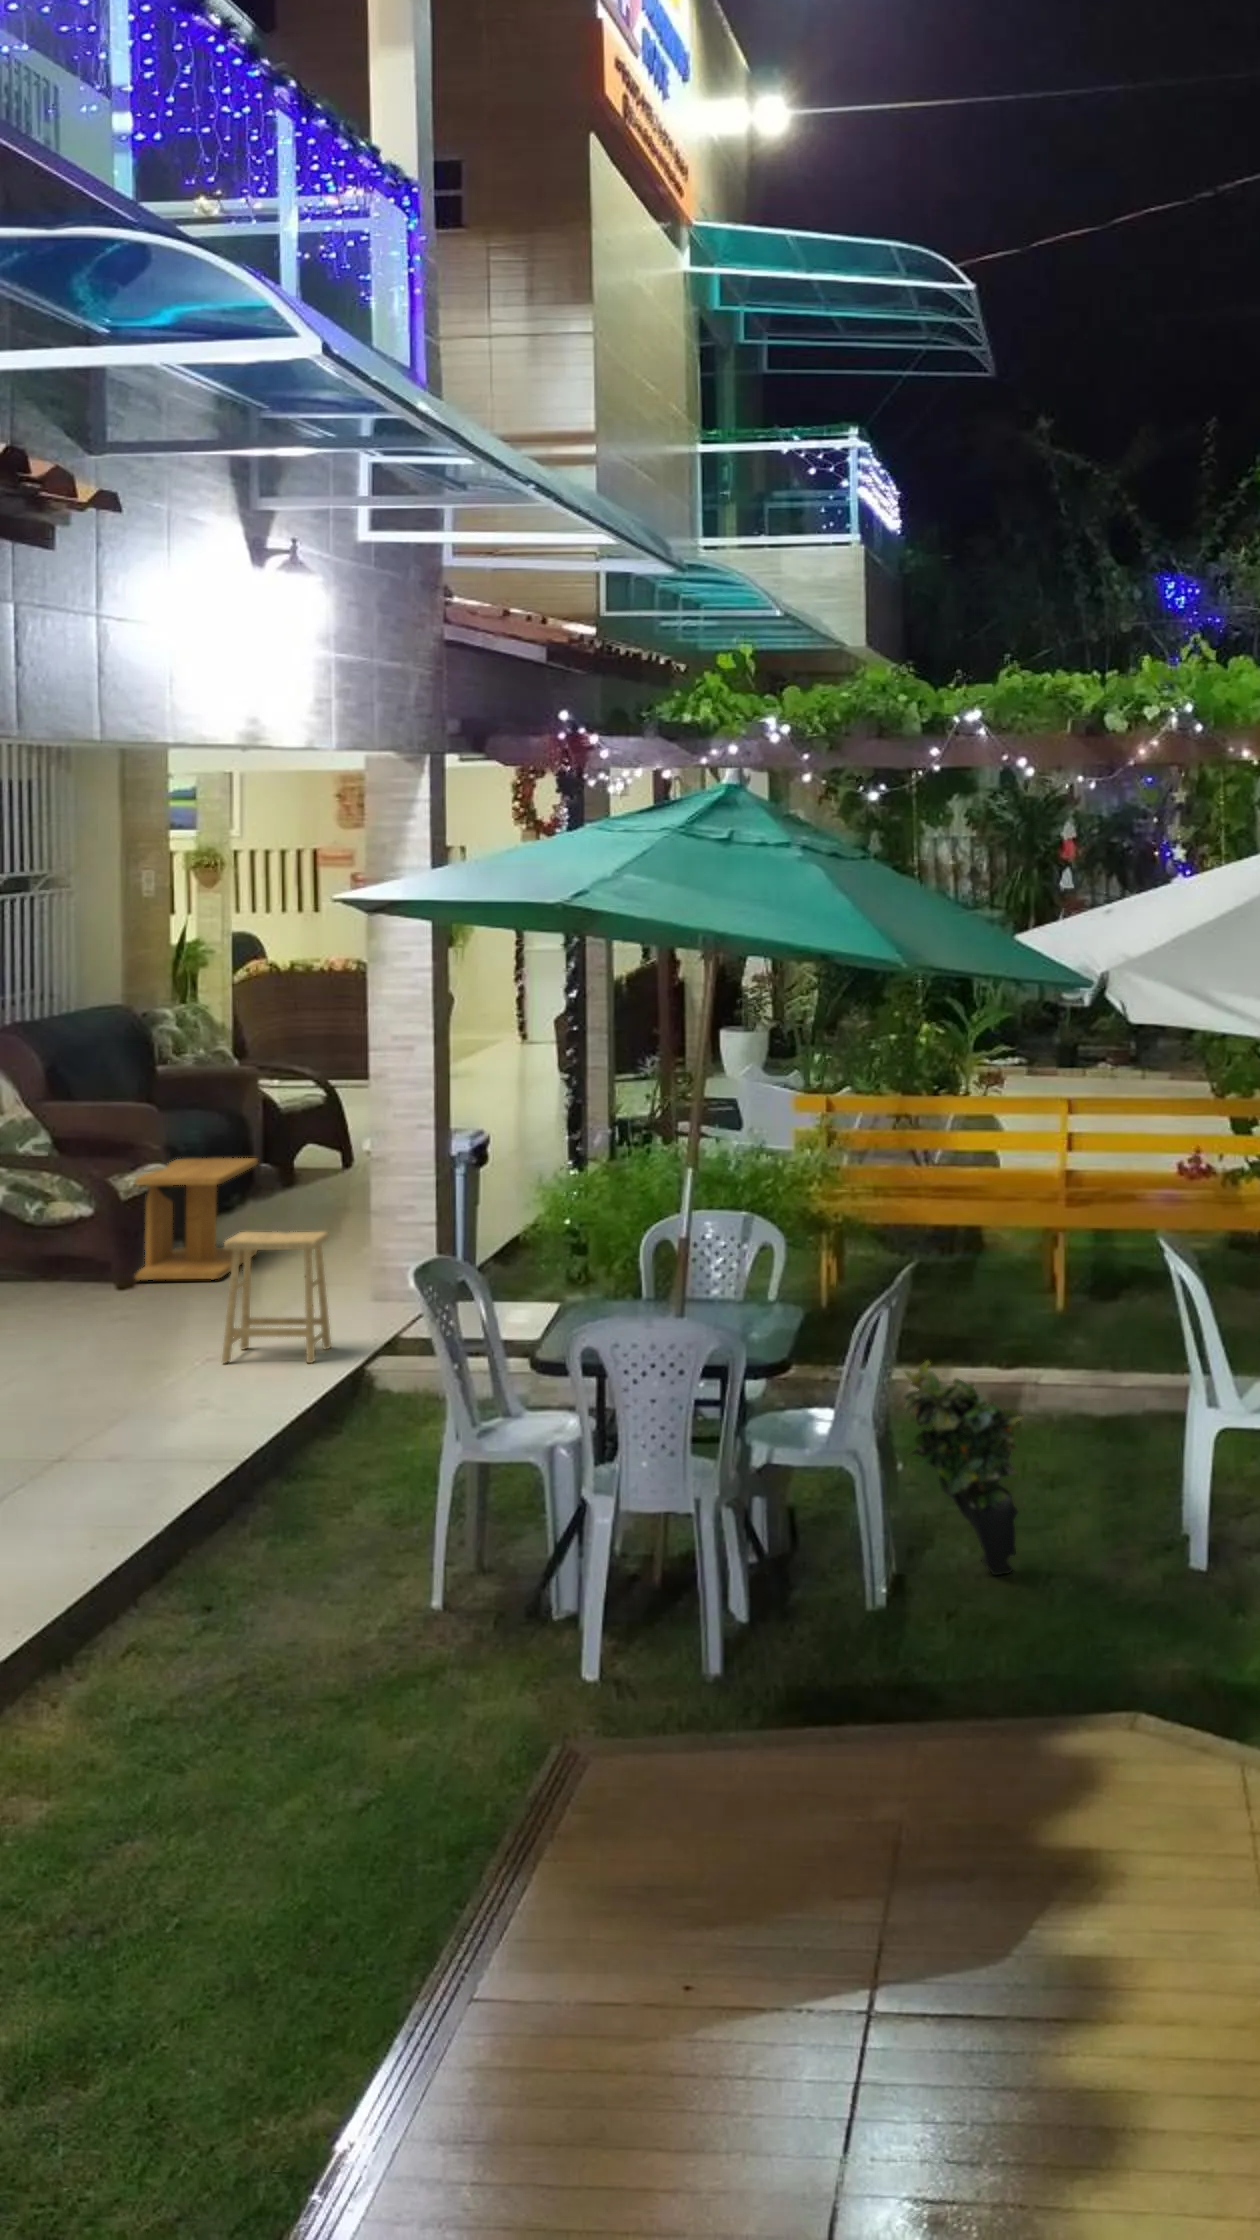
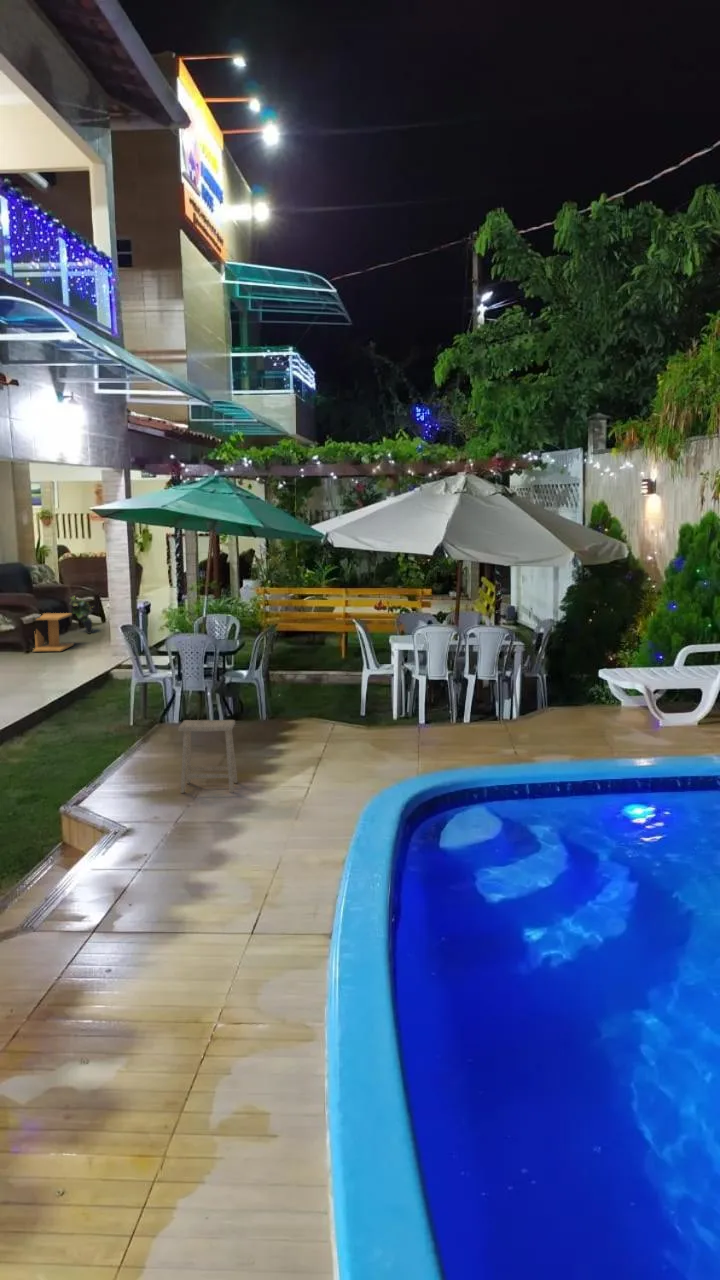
footstool: present [222,1232,331,1363] -> present [179,720,237,793]
potted plant: present [902,1361,1022,1575] -> present [70,596,92,634]

